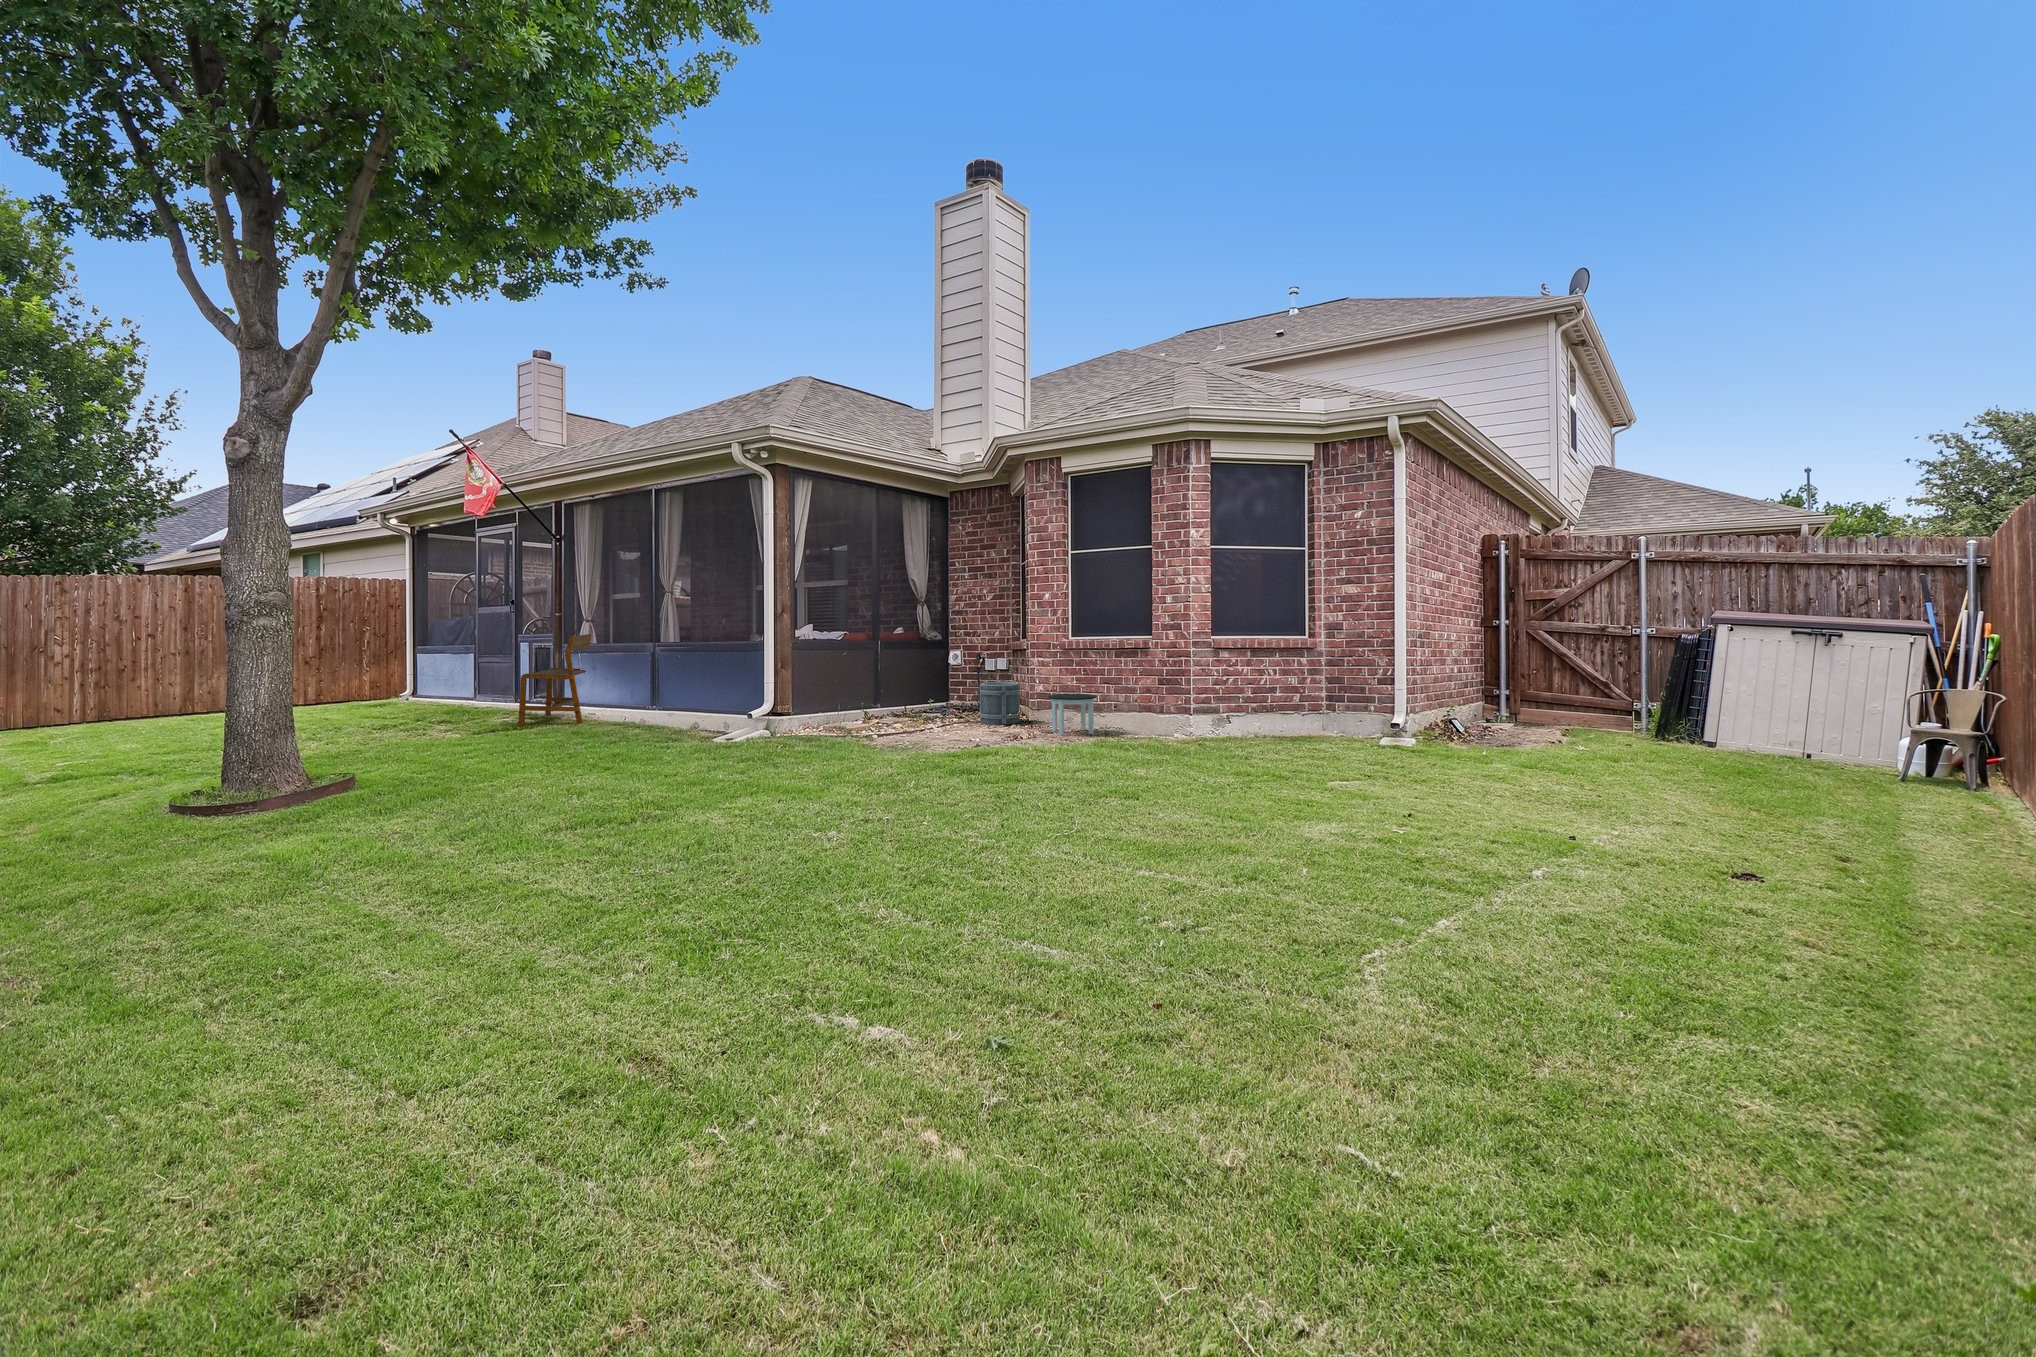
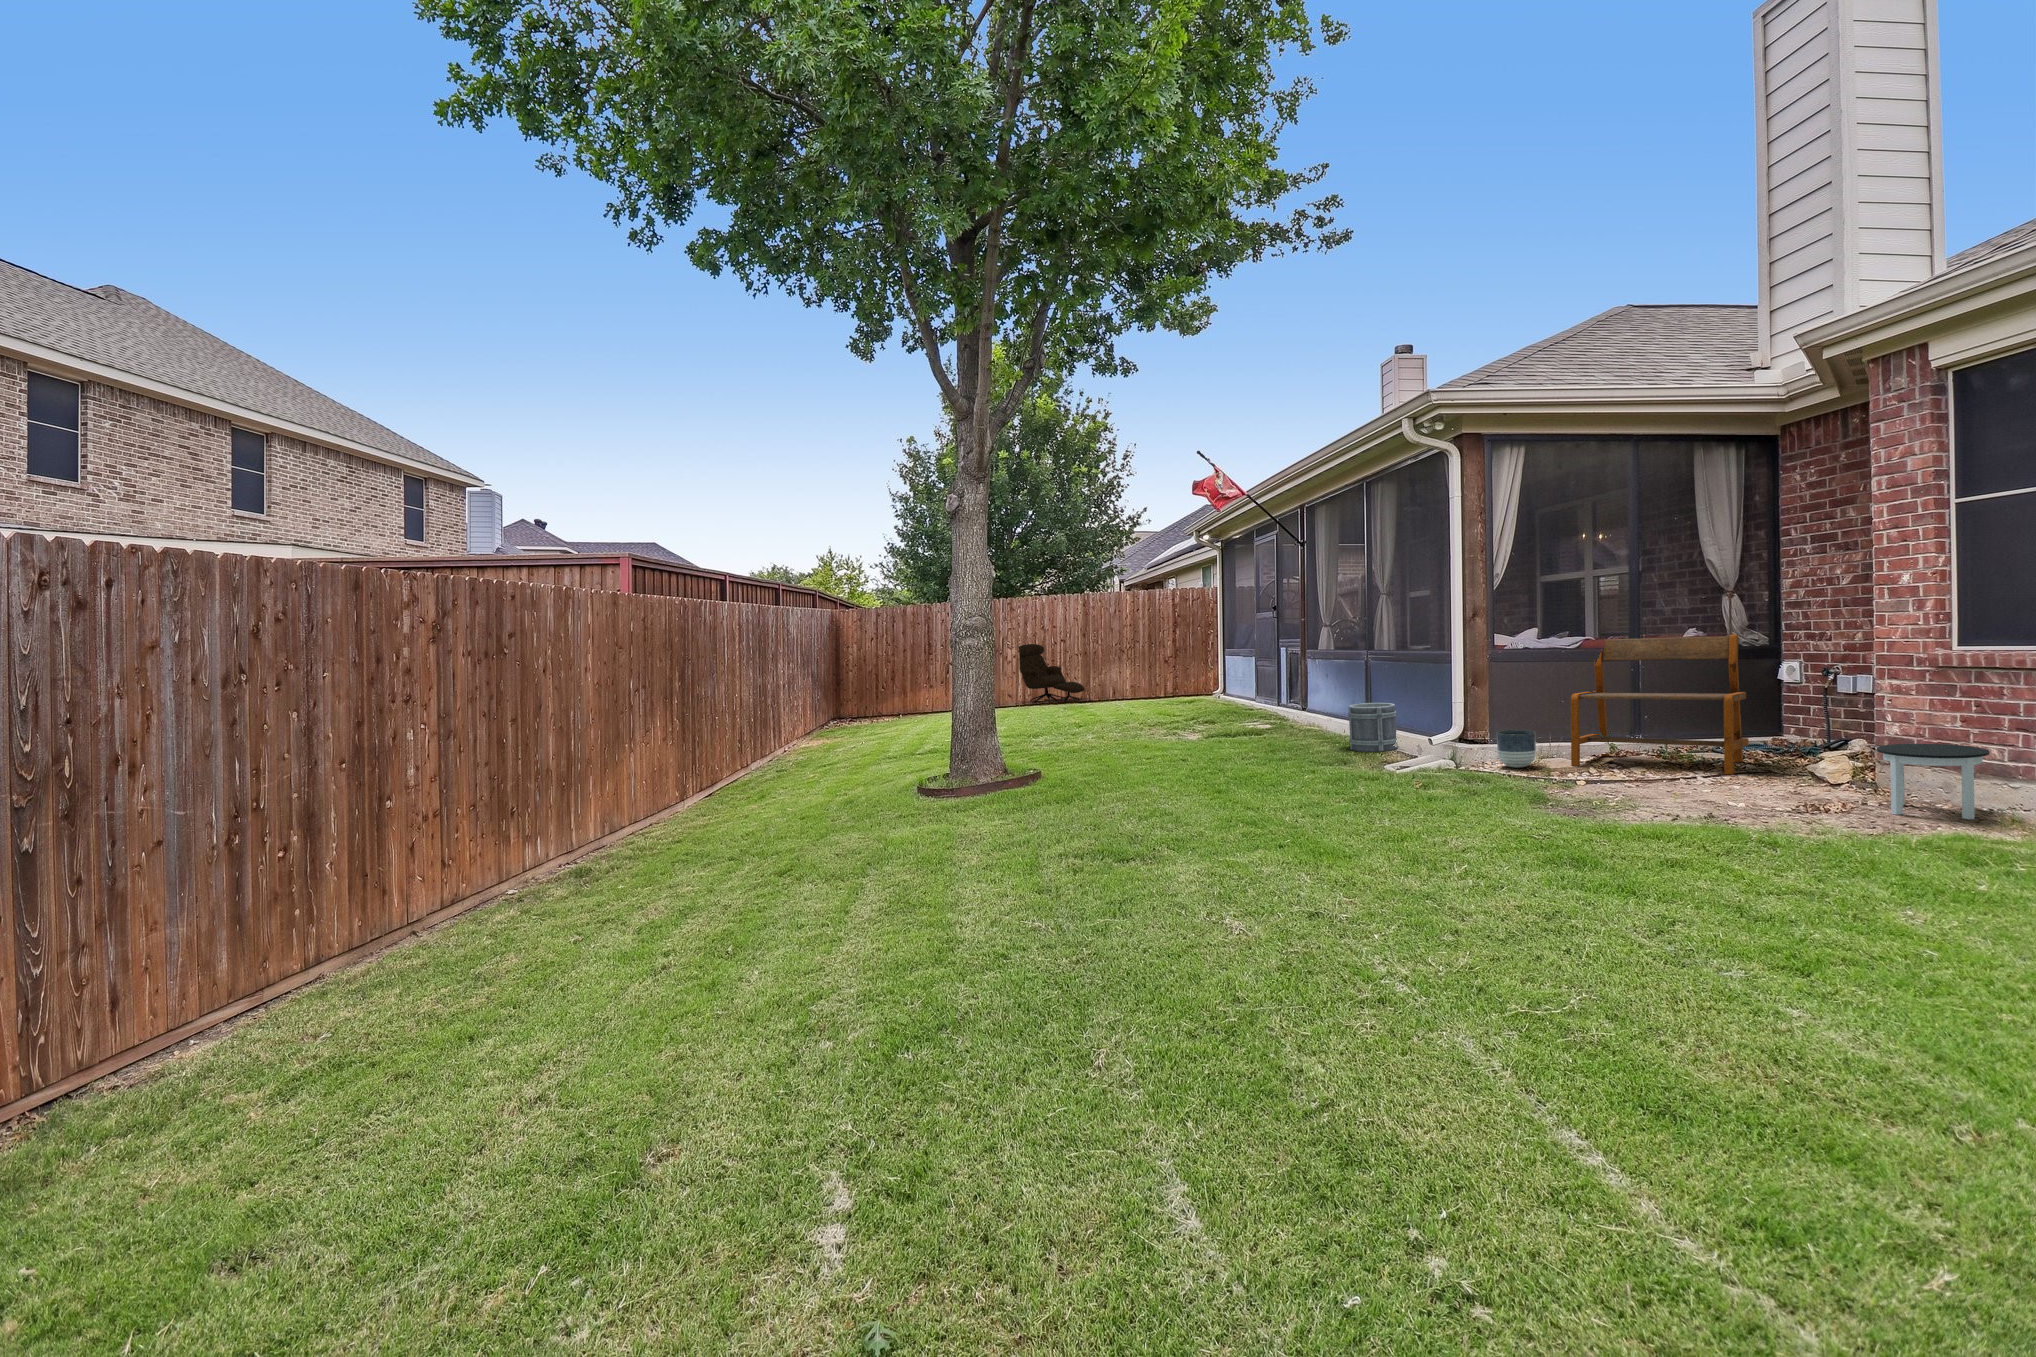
lounge chair: none [53,634,182,714] -> present [1018,644,1085,702]
bench: present [518,634,591,726] -> present [1571,634,1749,775]
bucket: present [980,682,1020,725] -> present [1348,703,1397,752]
planter: none [804,702,832,731] -> present [1497,730,1536,768]

